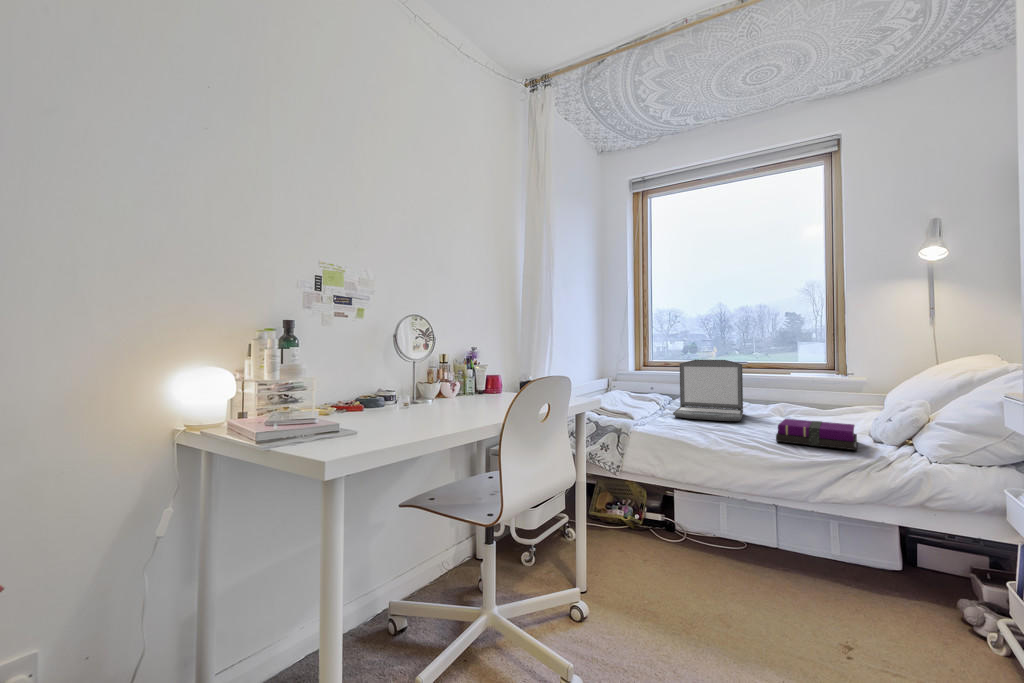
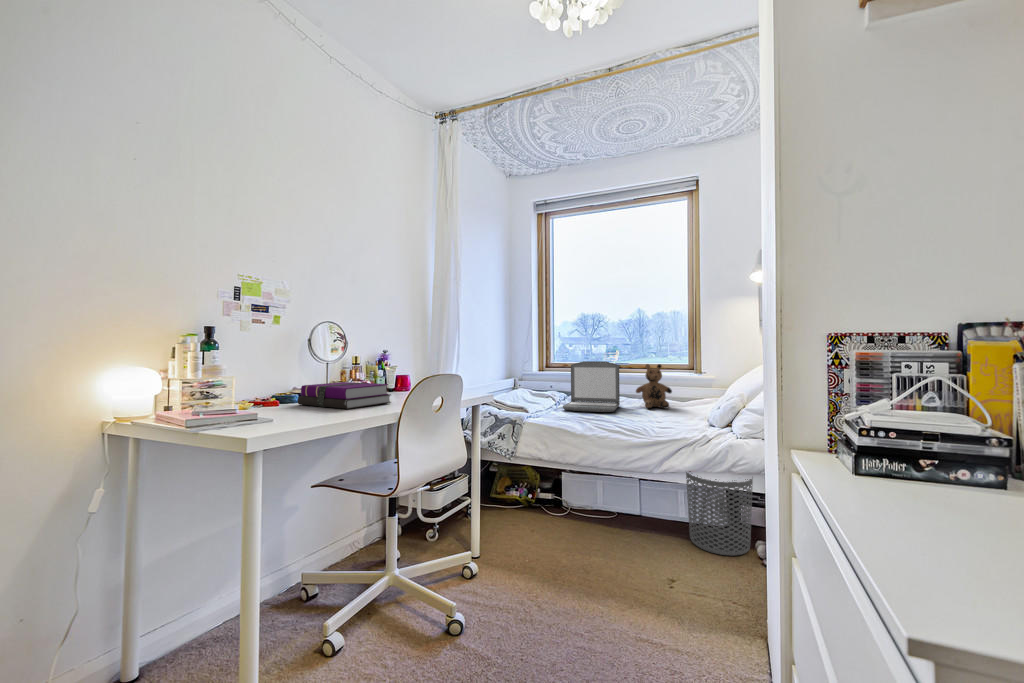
teddy bear: none [763,363,813,418] -> present [636,364,672,408]
notebook: present [776,419,857,450] -> present [298,382,391,409]
waste bin: none [855,496,963,623] -> present [686,471,753,556]

